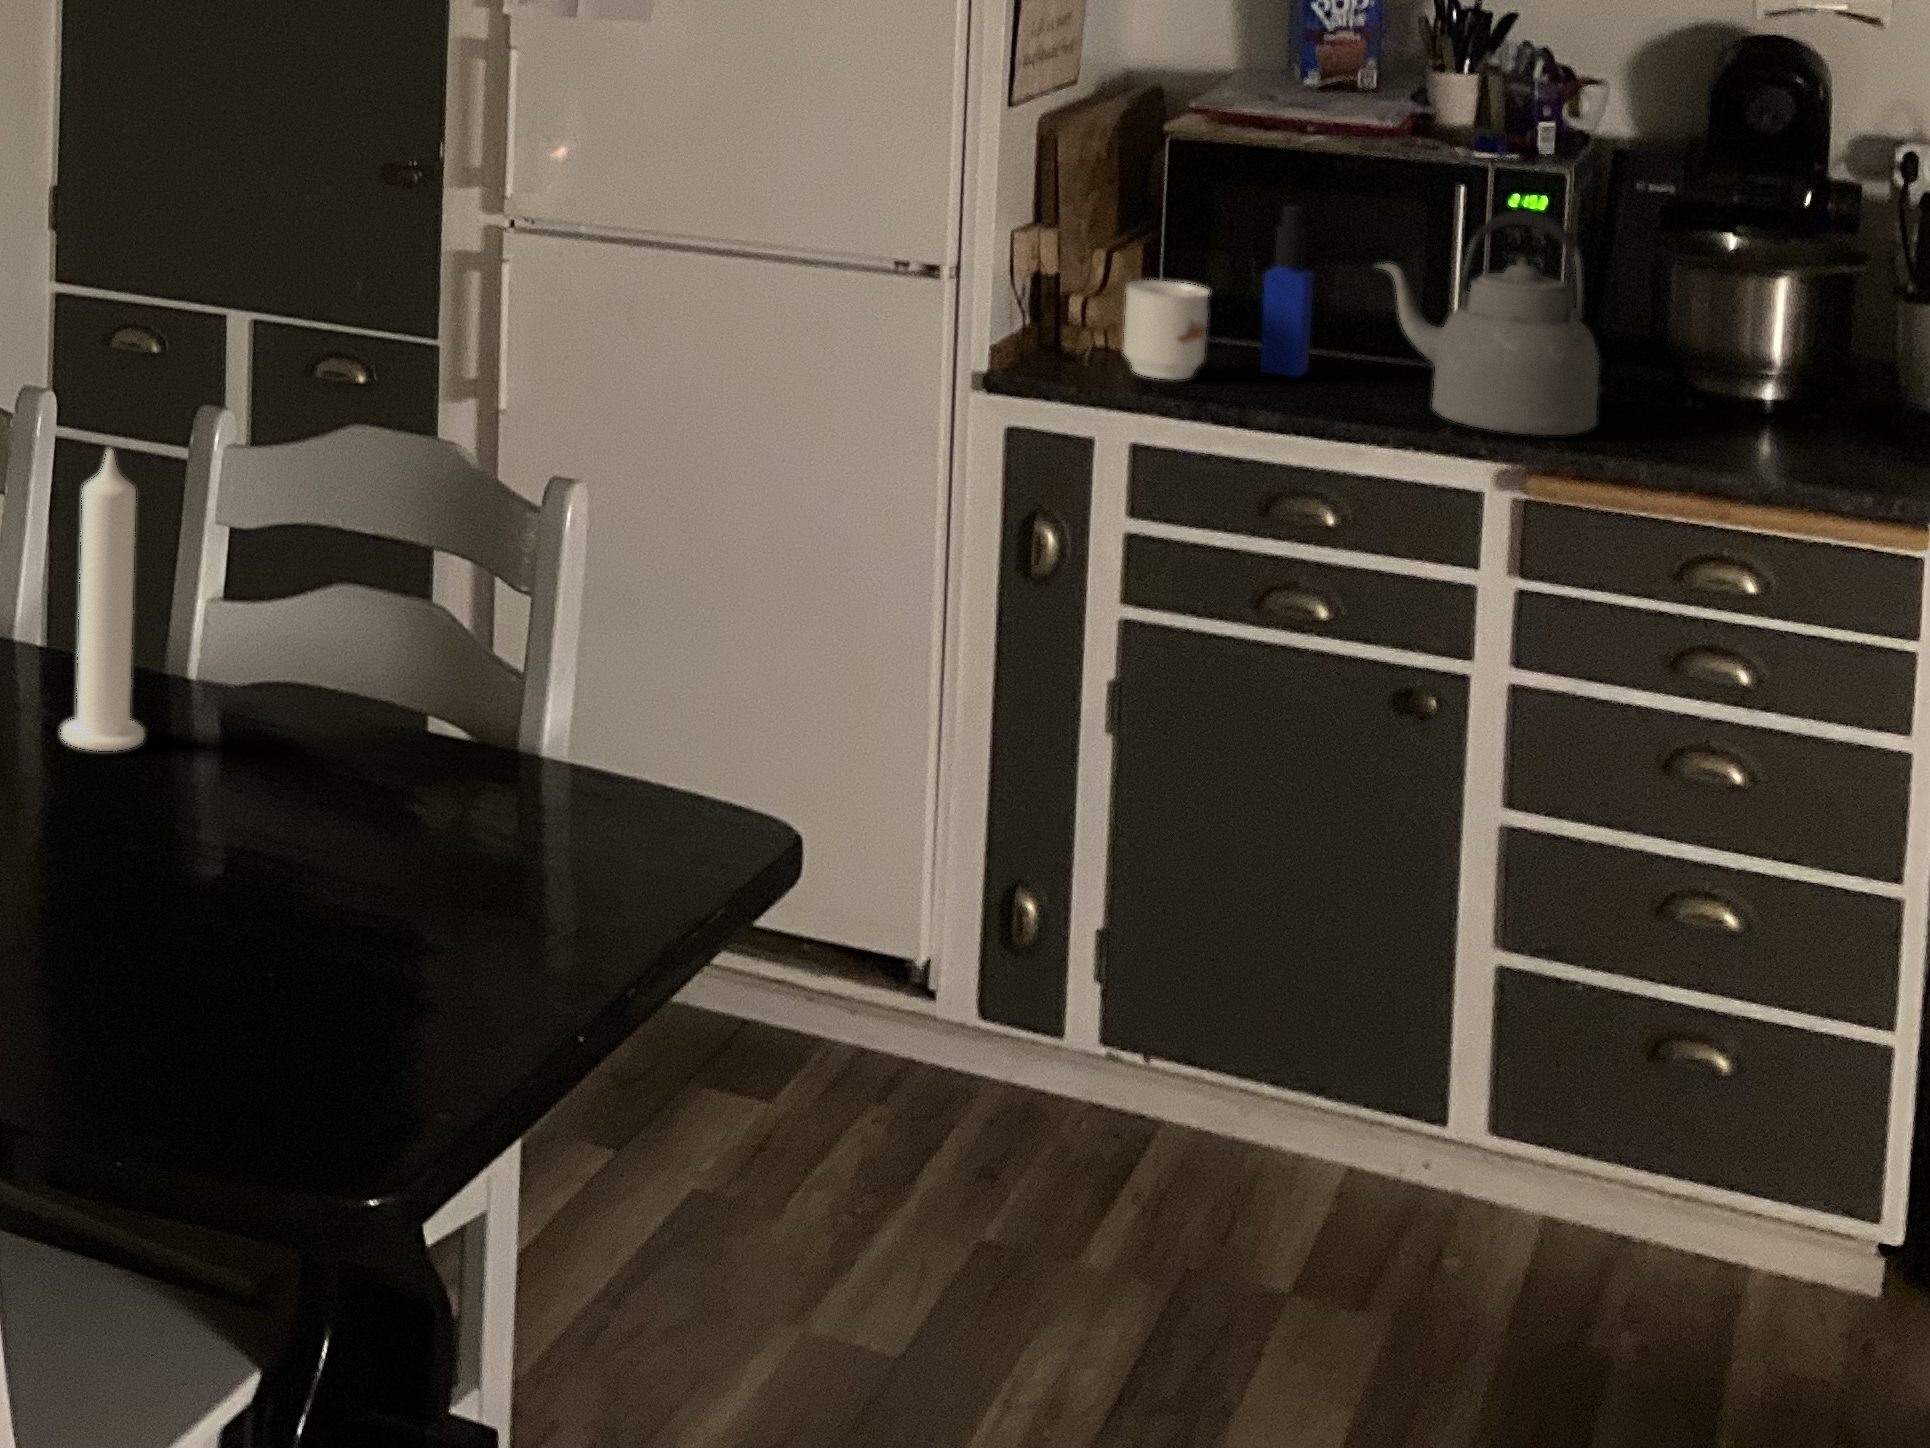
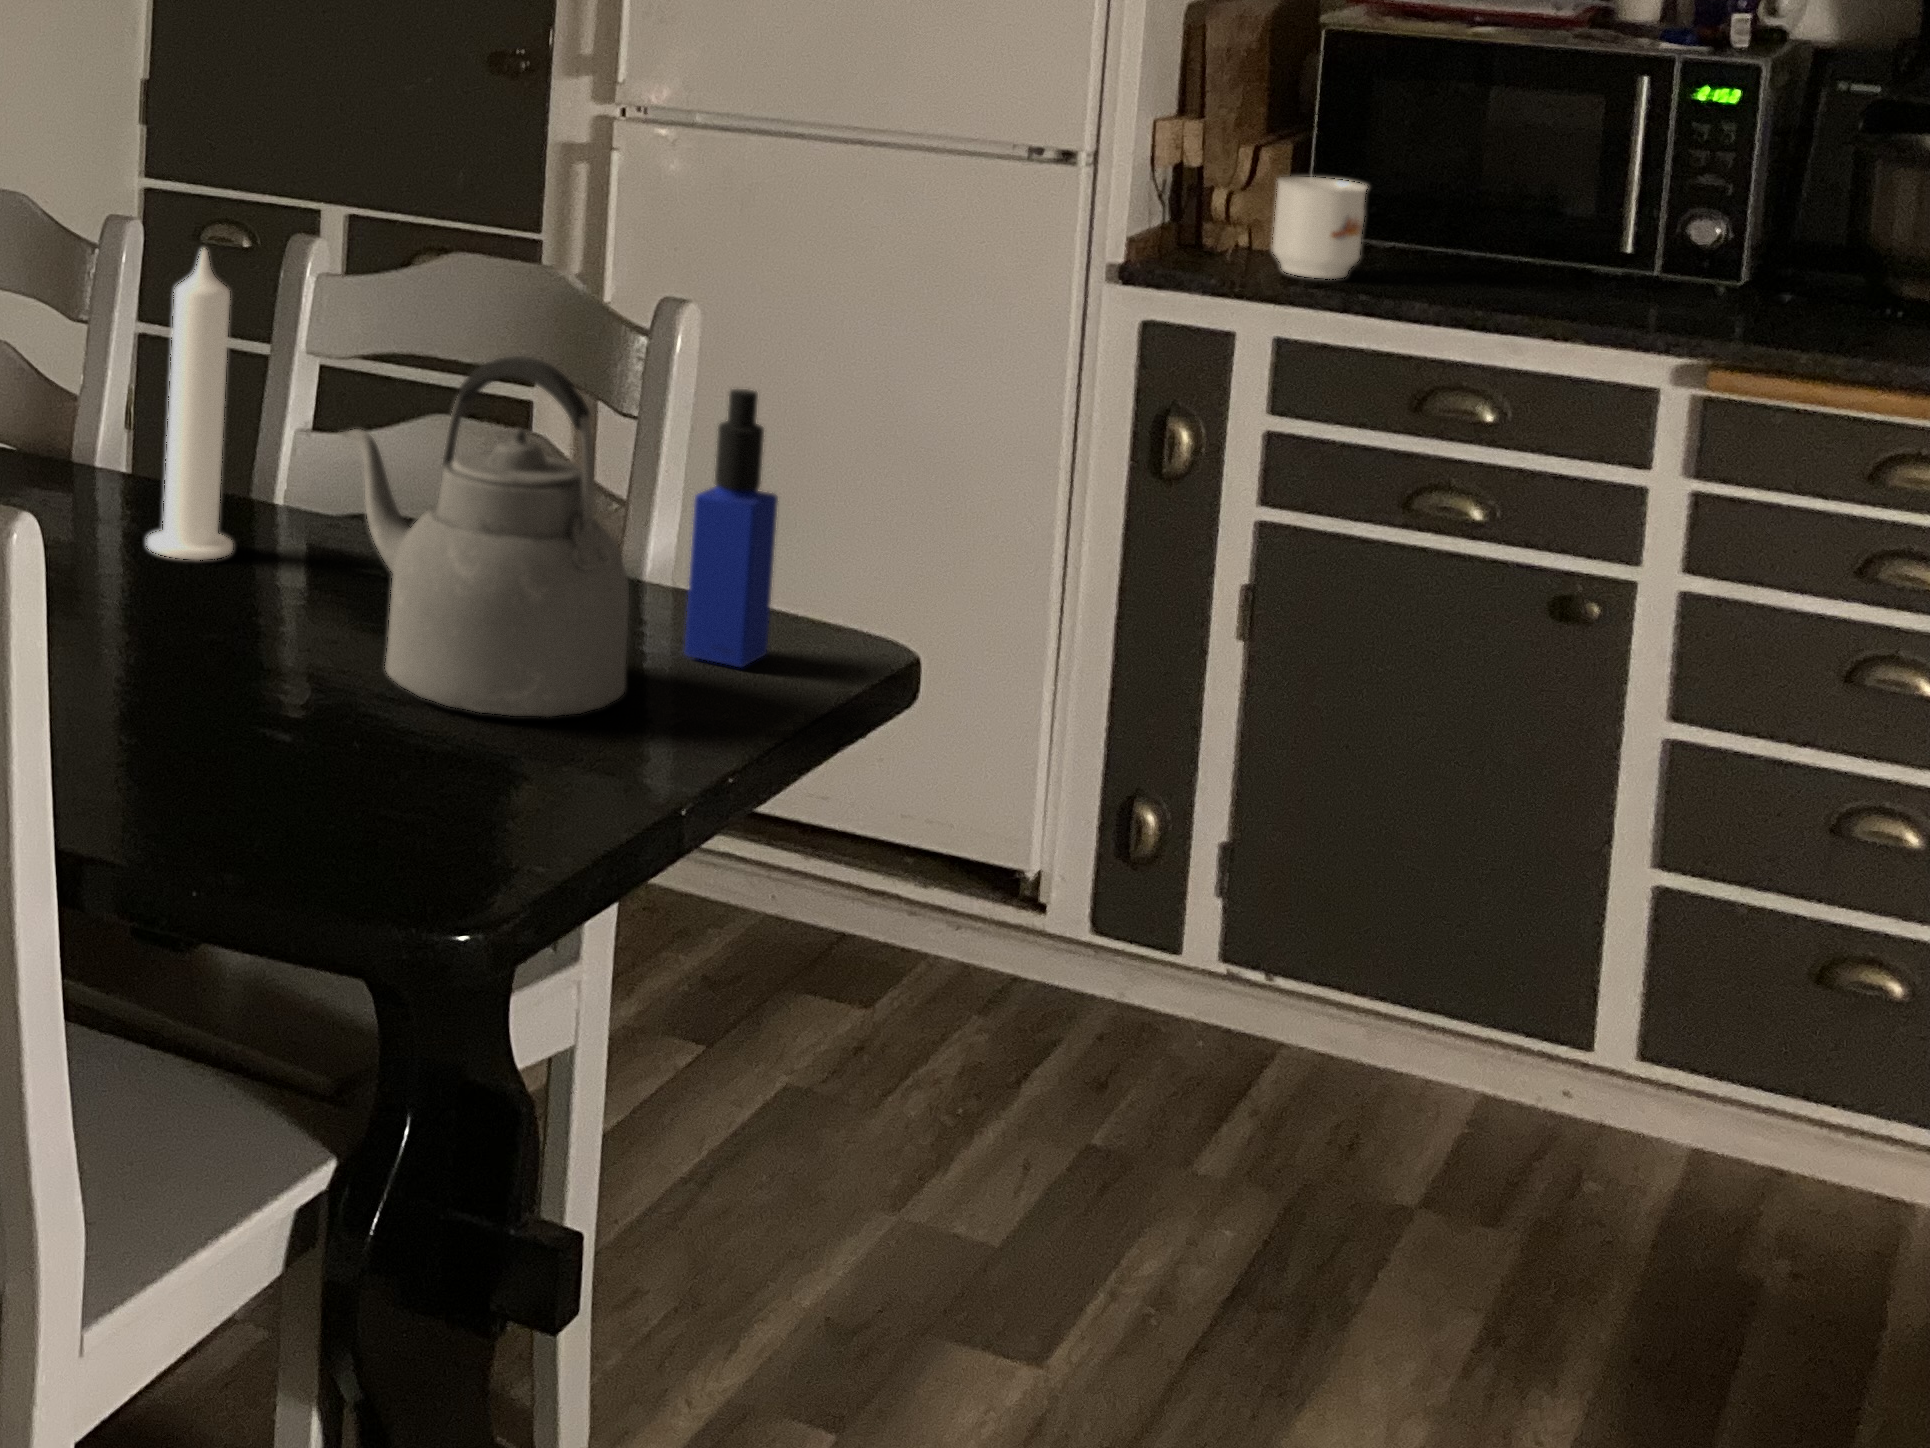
bottle: present [1260,206,1314,377] -> present [685,389,778,667]
kettle: present [1377,211,1599,435] -> present [341,356,629,717]

